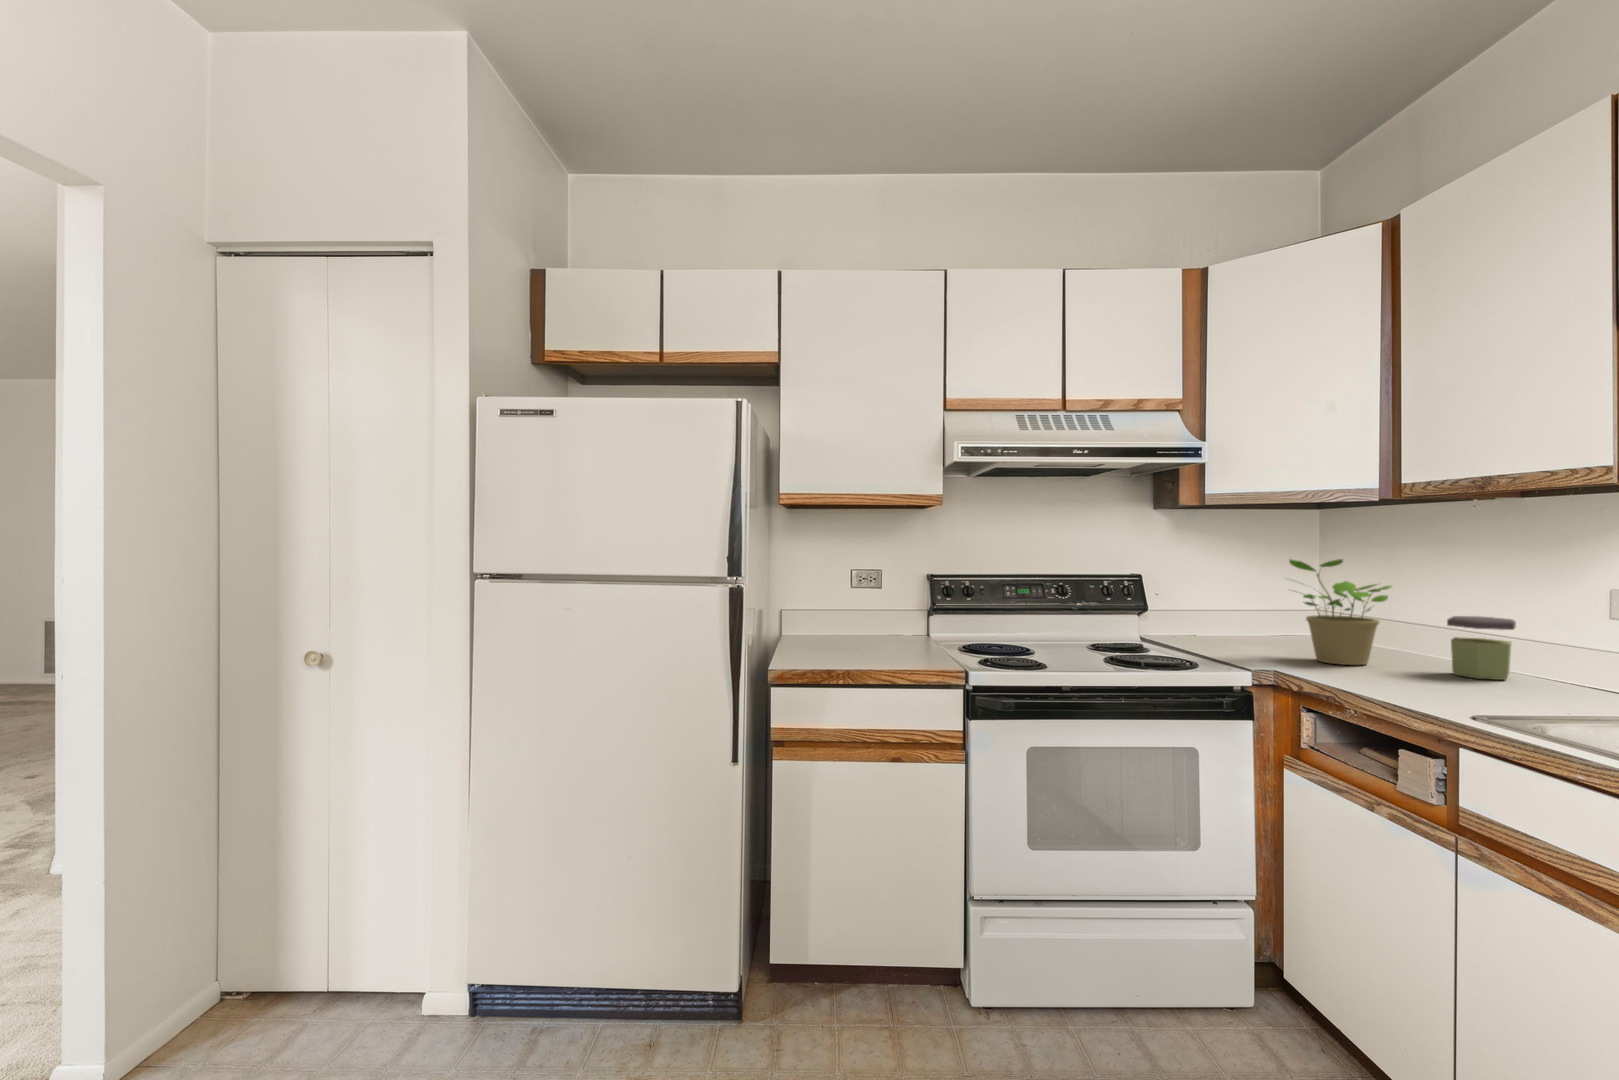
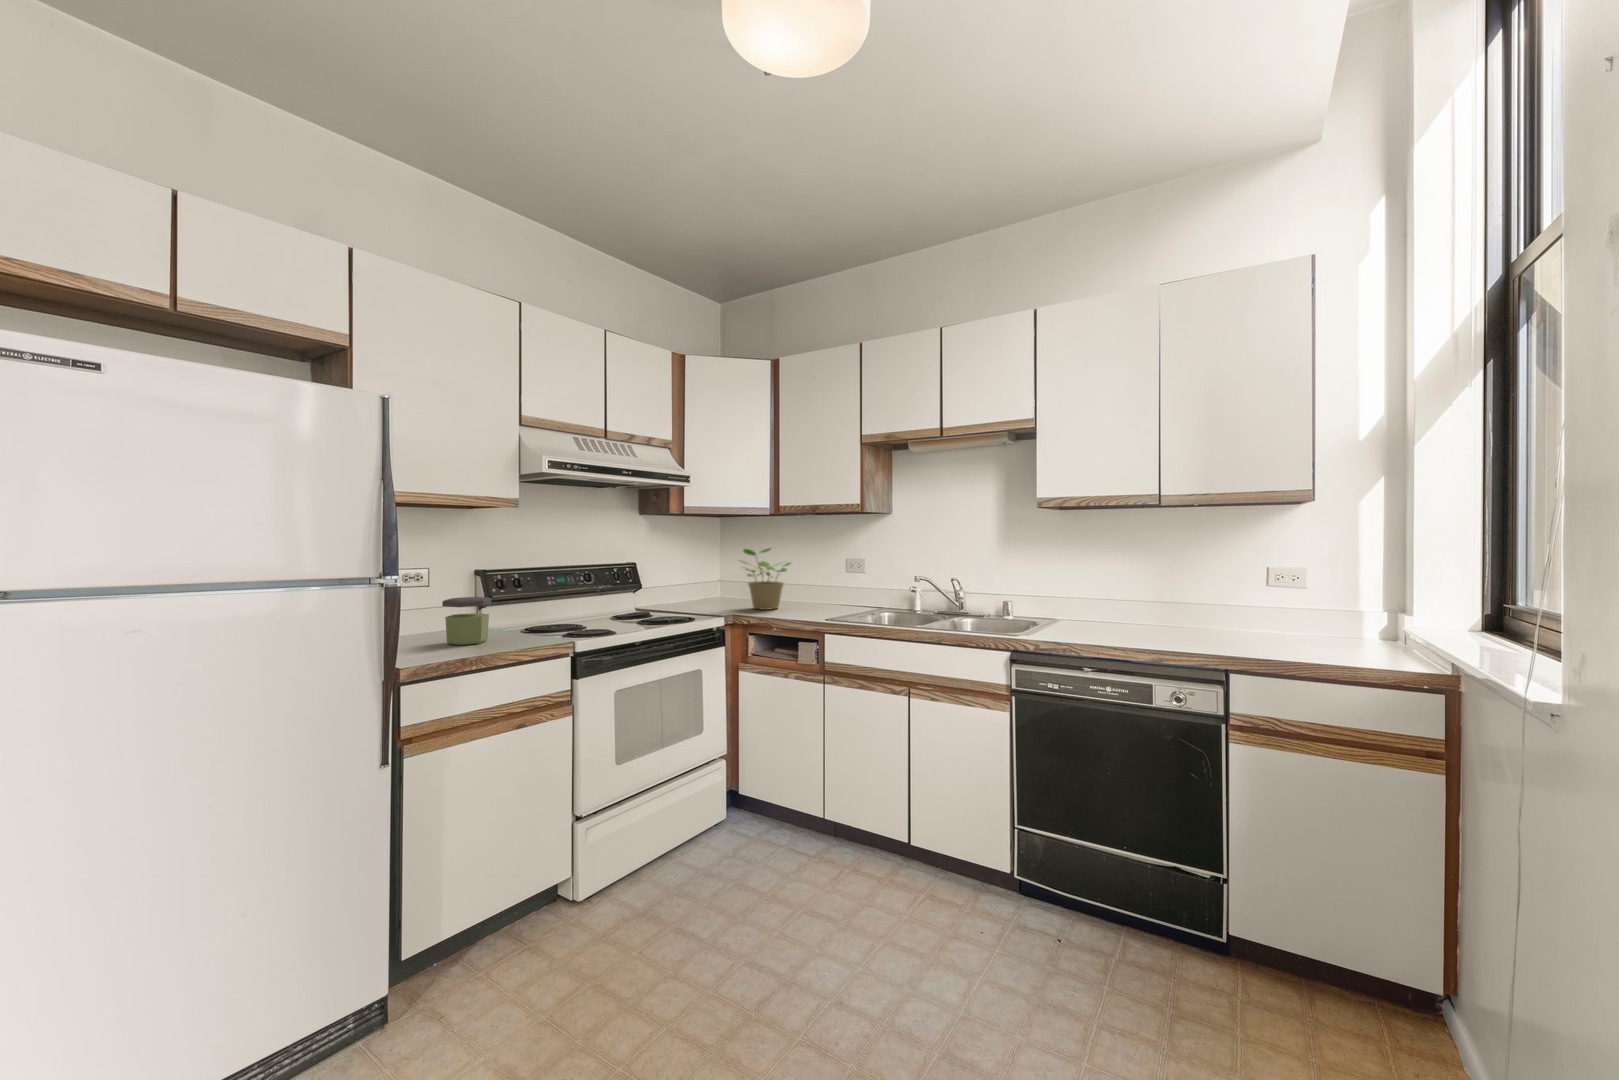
jar: present [1447,616,1516,680] -> present [442,597,492,645]

